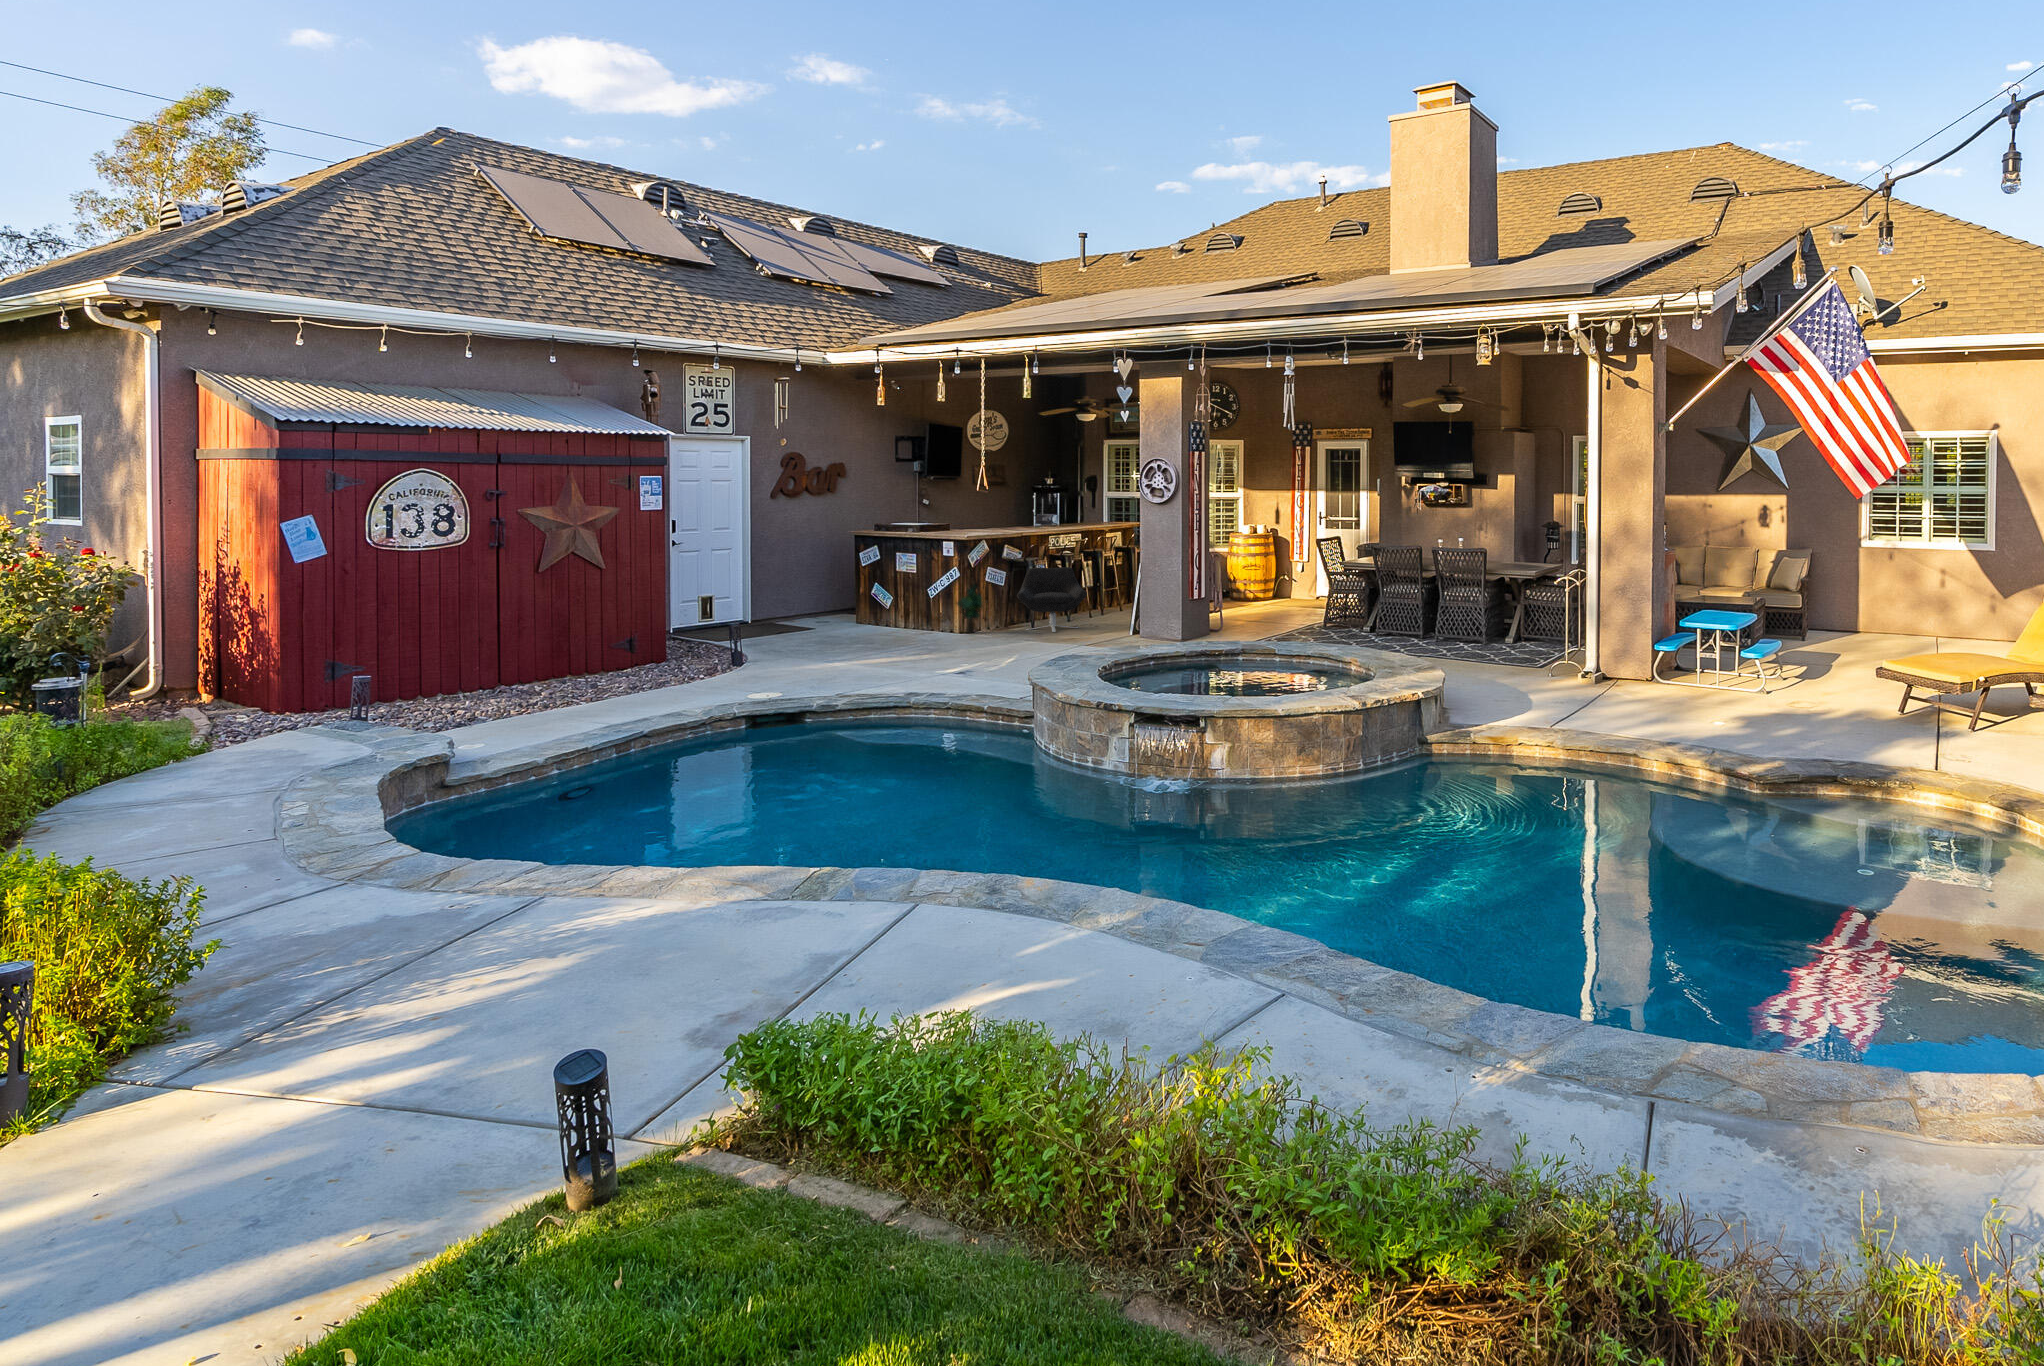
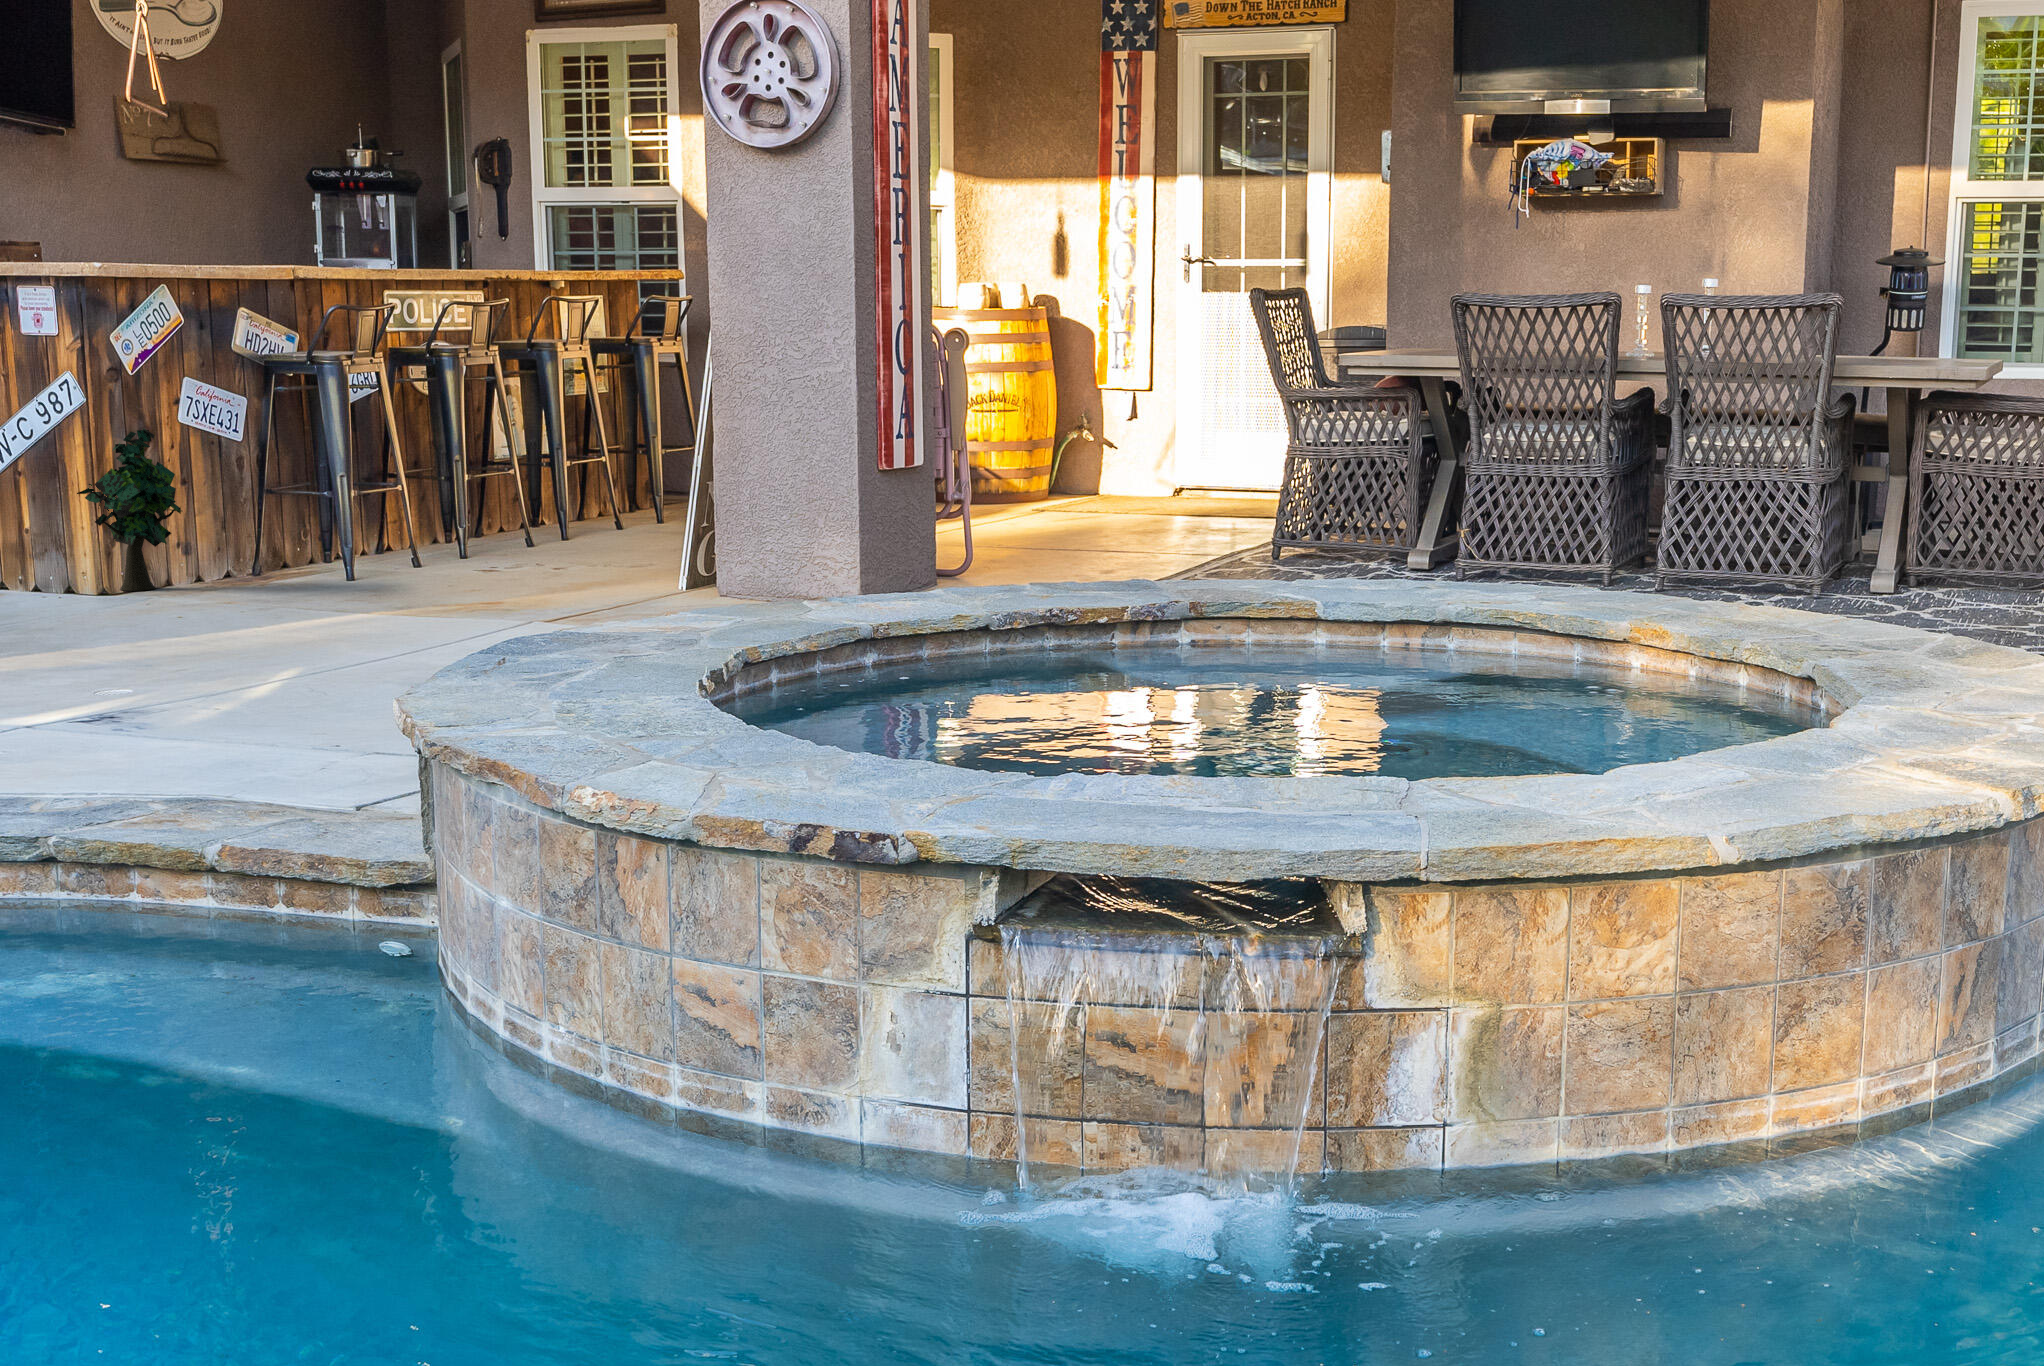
lounge chair: present [1017,567,1087,632] -> none [290,382,525,584]

